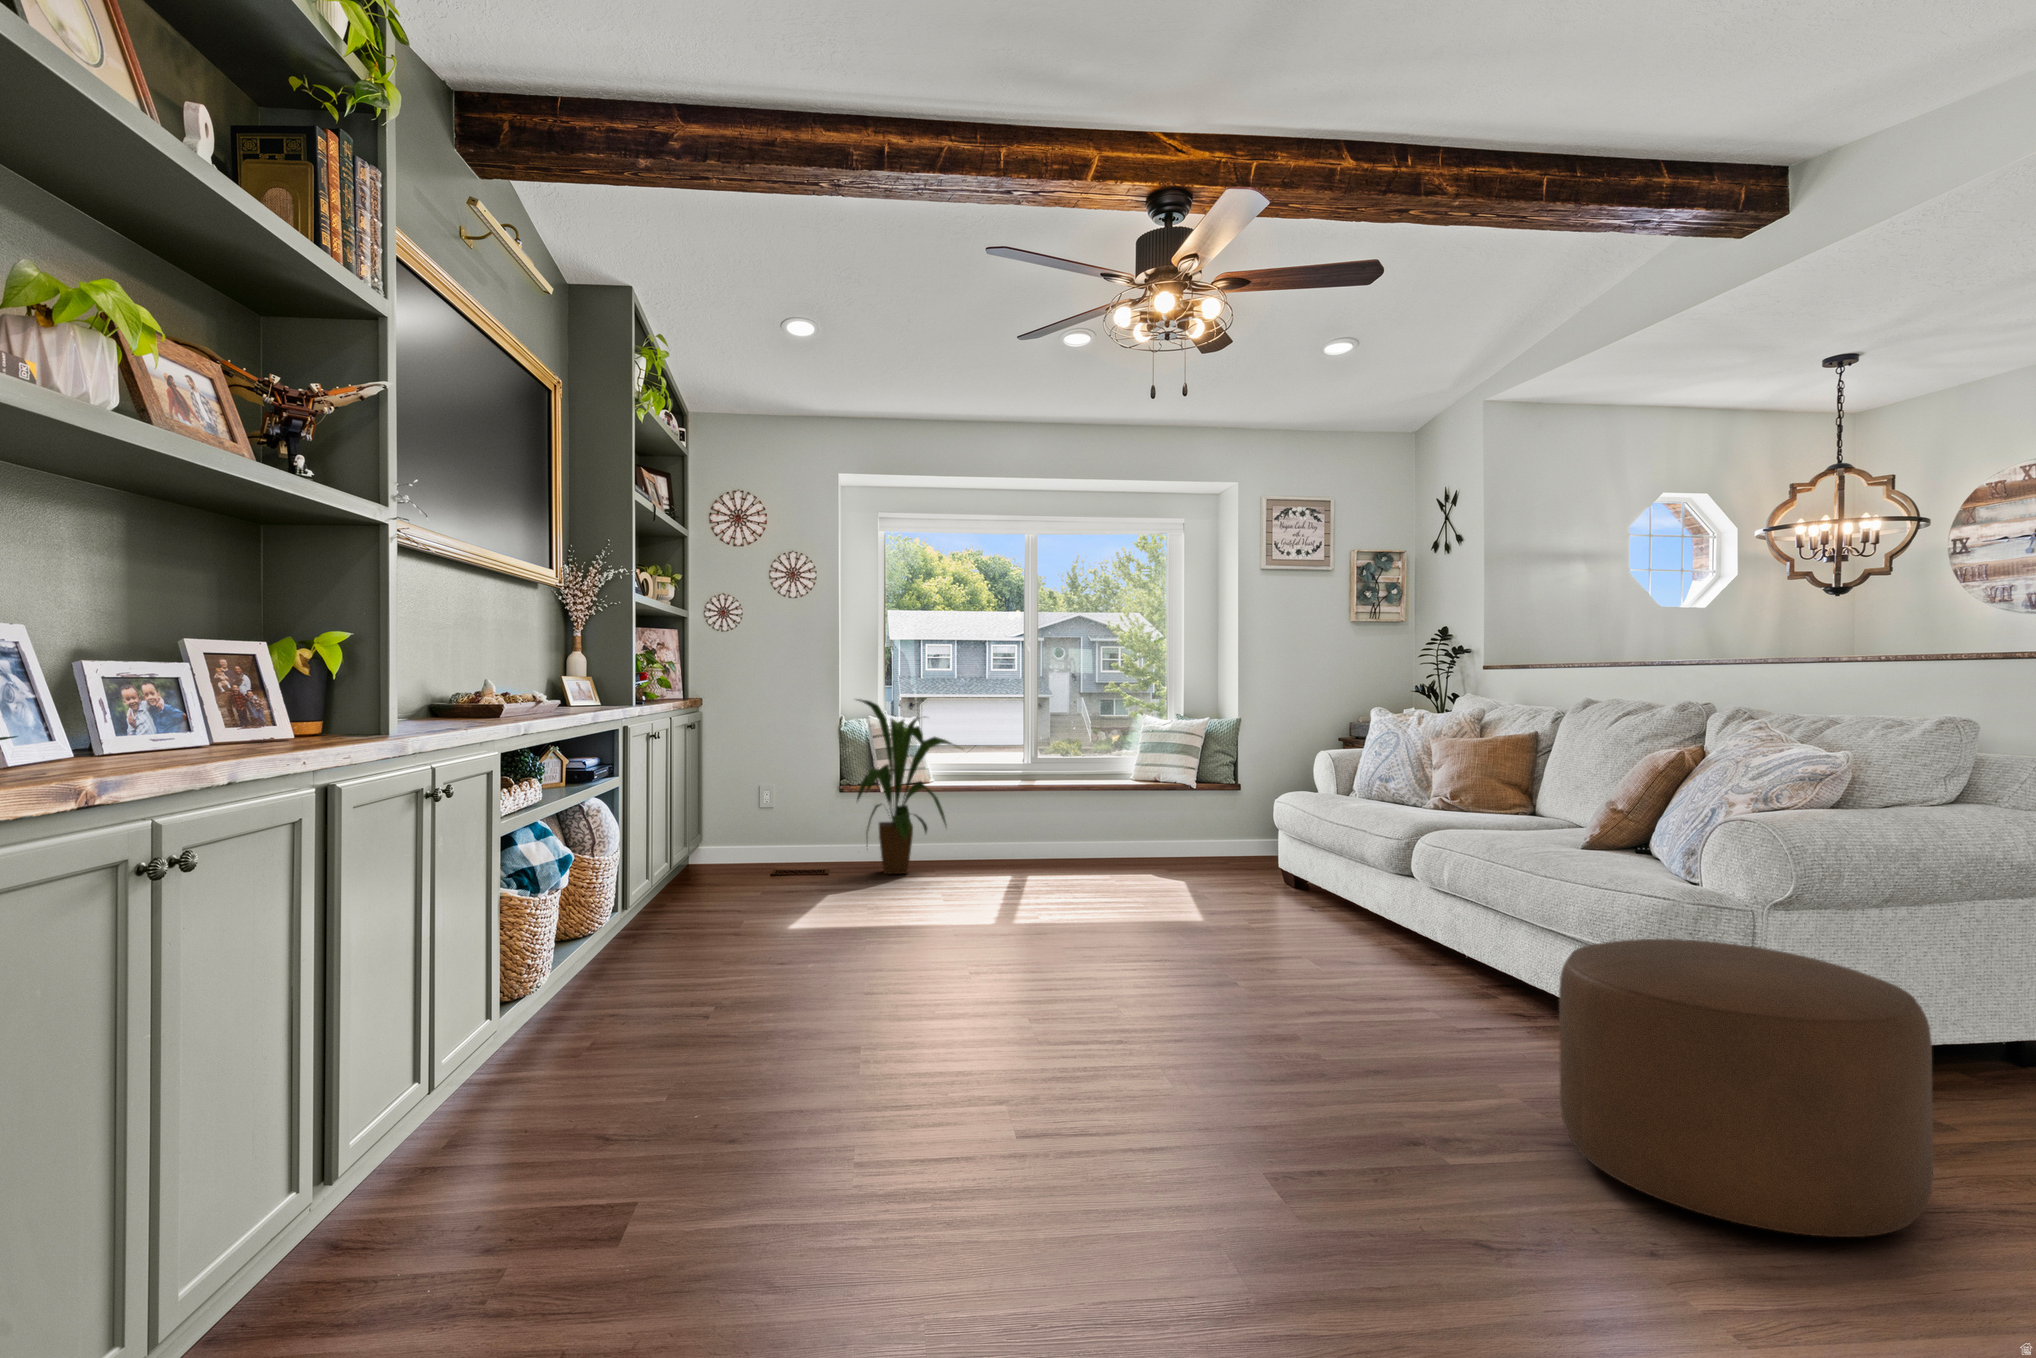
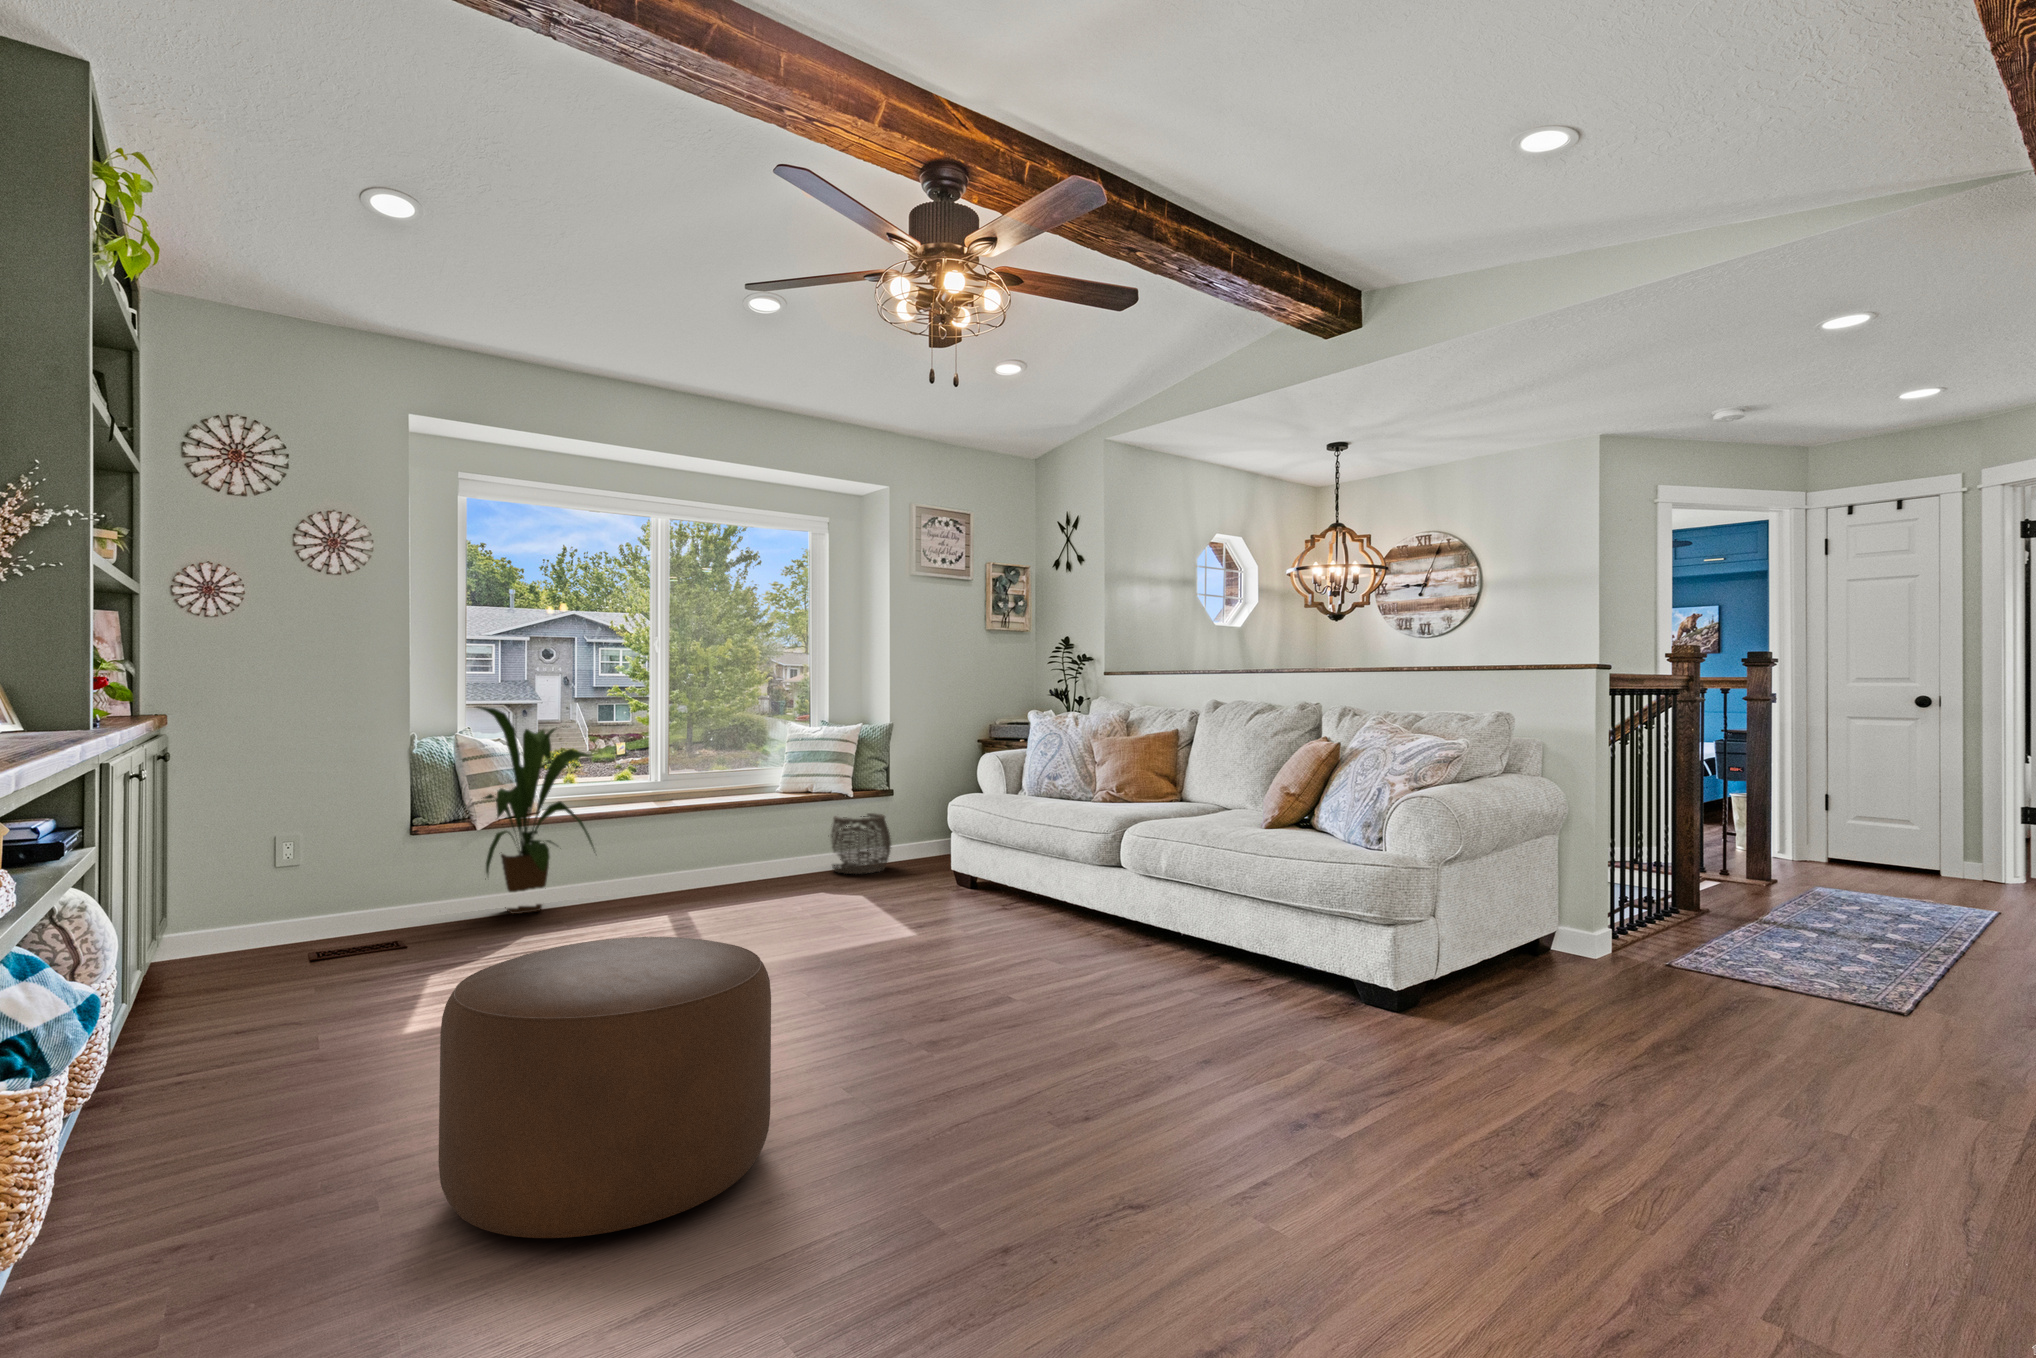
woven basket: none [1168,808,1233,868] -> present [831,813,891,874]
ottoman: present [1559,939,1933,1237] -> present [438,937,771,1238]

